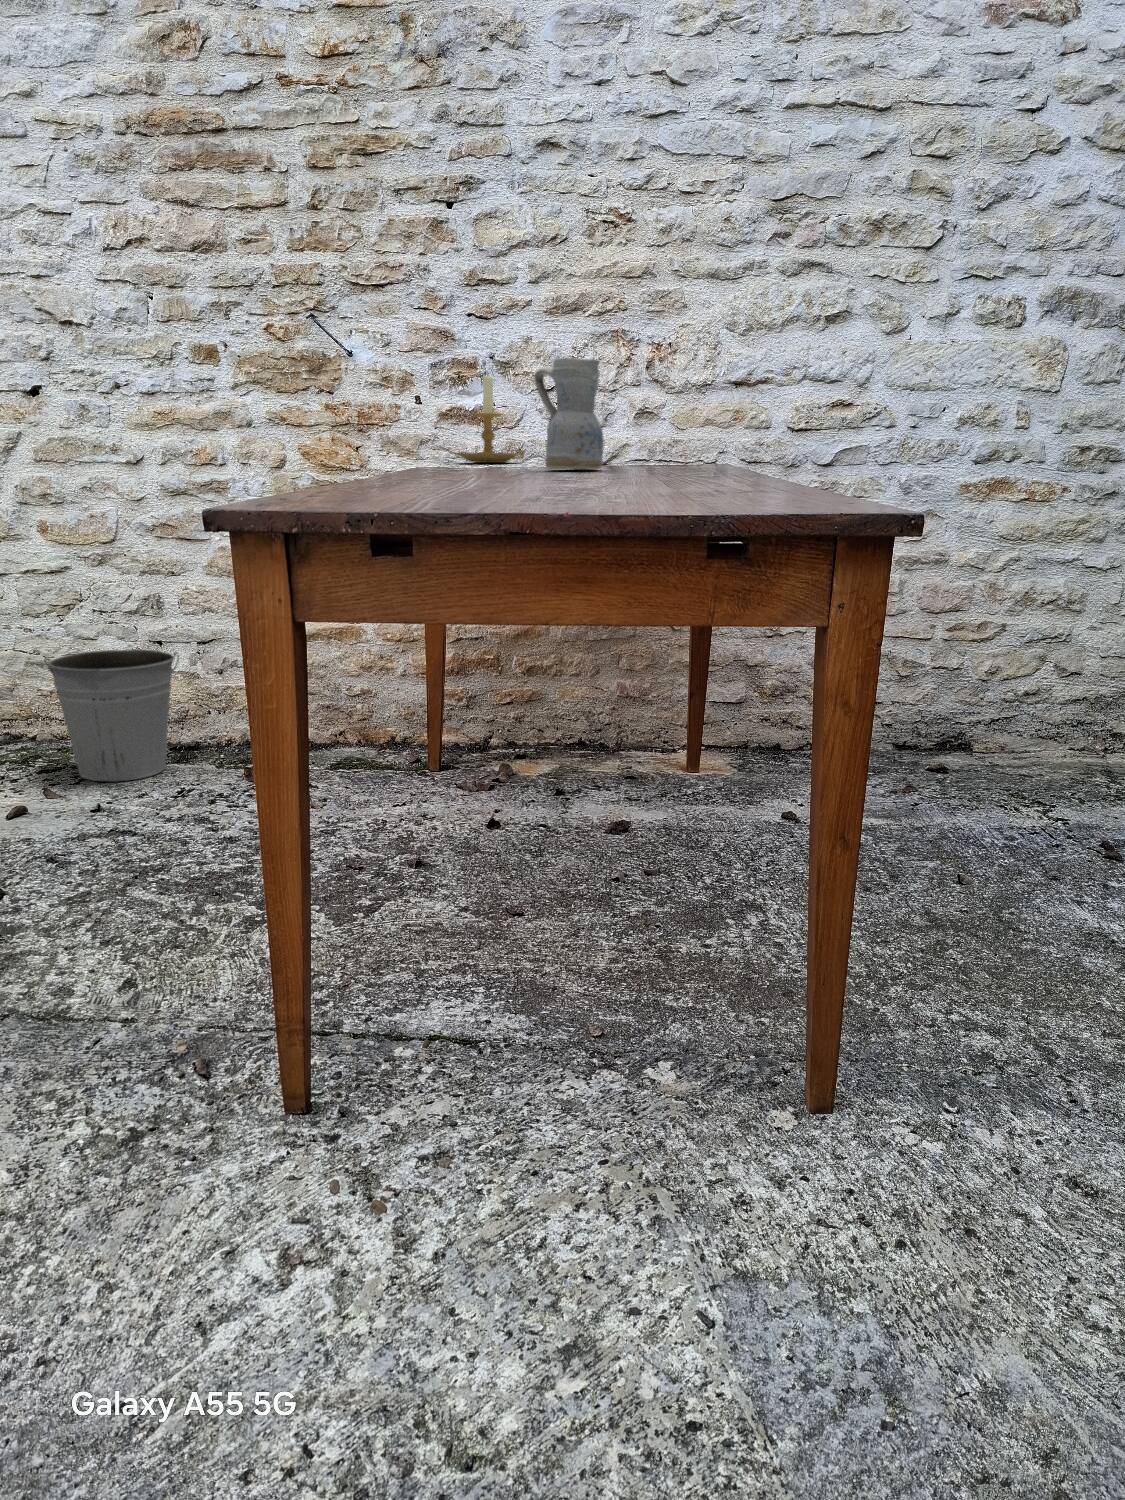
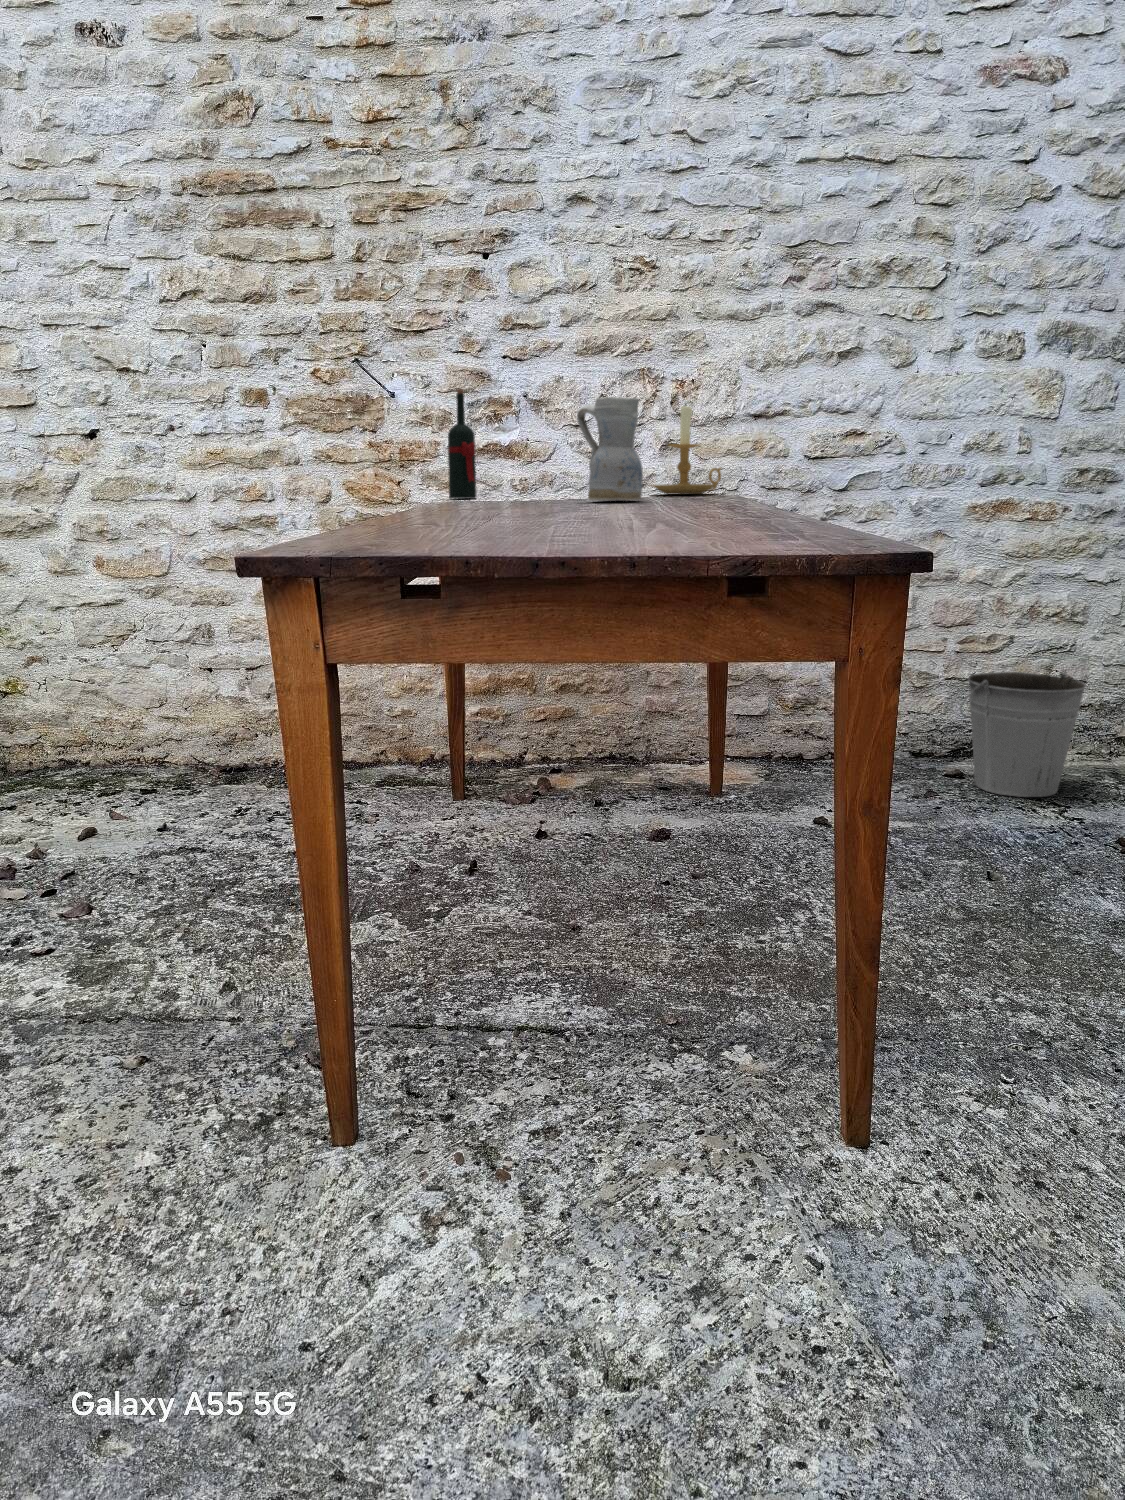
wine bottle: none [405,348,435,466] -> present [448,389,476,499]
candle holder: present [456,374,526,463] -> present [652,404,721,494]
bucket: present [44,649,179,781] -> present [960,672,1086,797]

